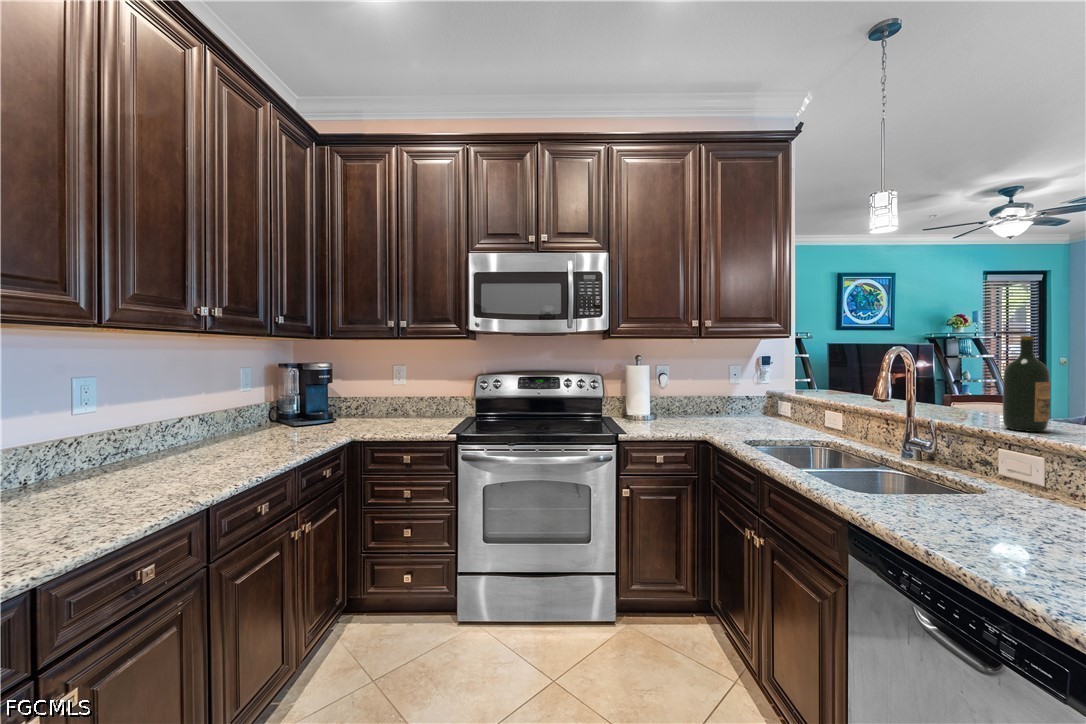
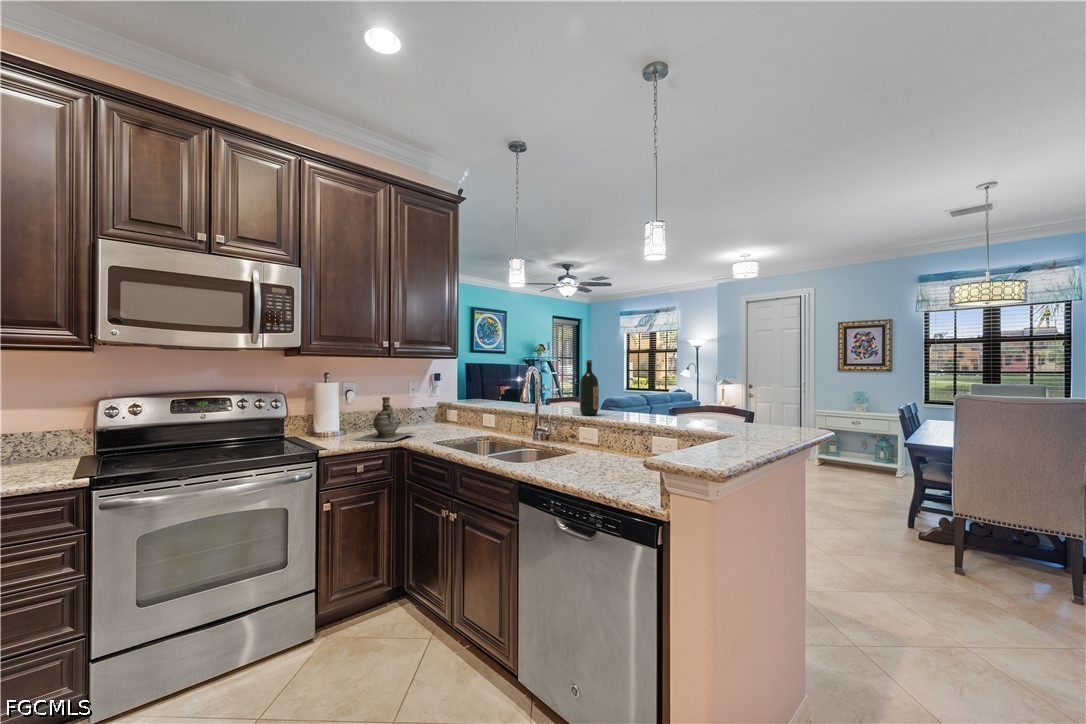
ceramic jug: none [658,383,728,434] -> present [354,397,413,441]

